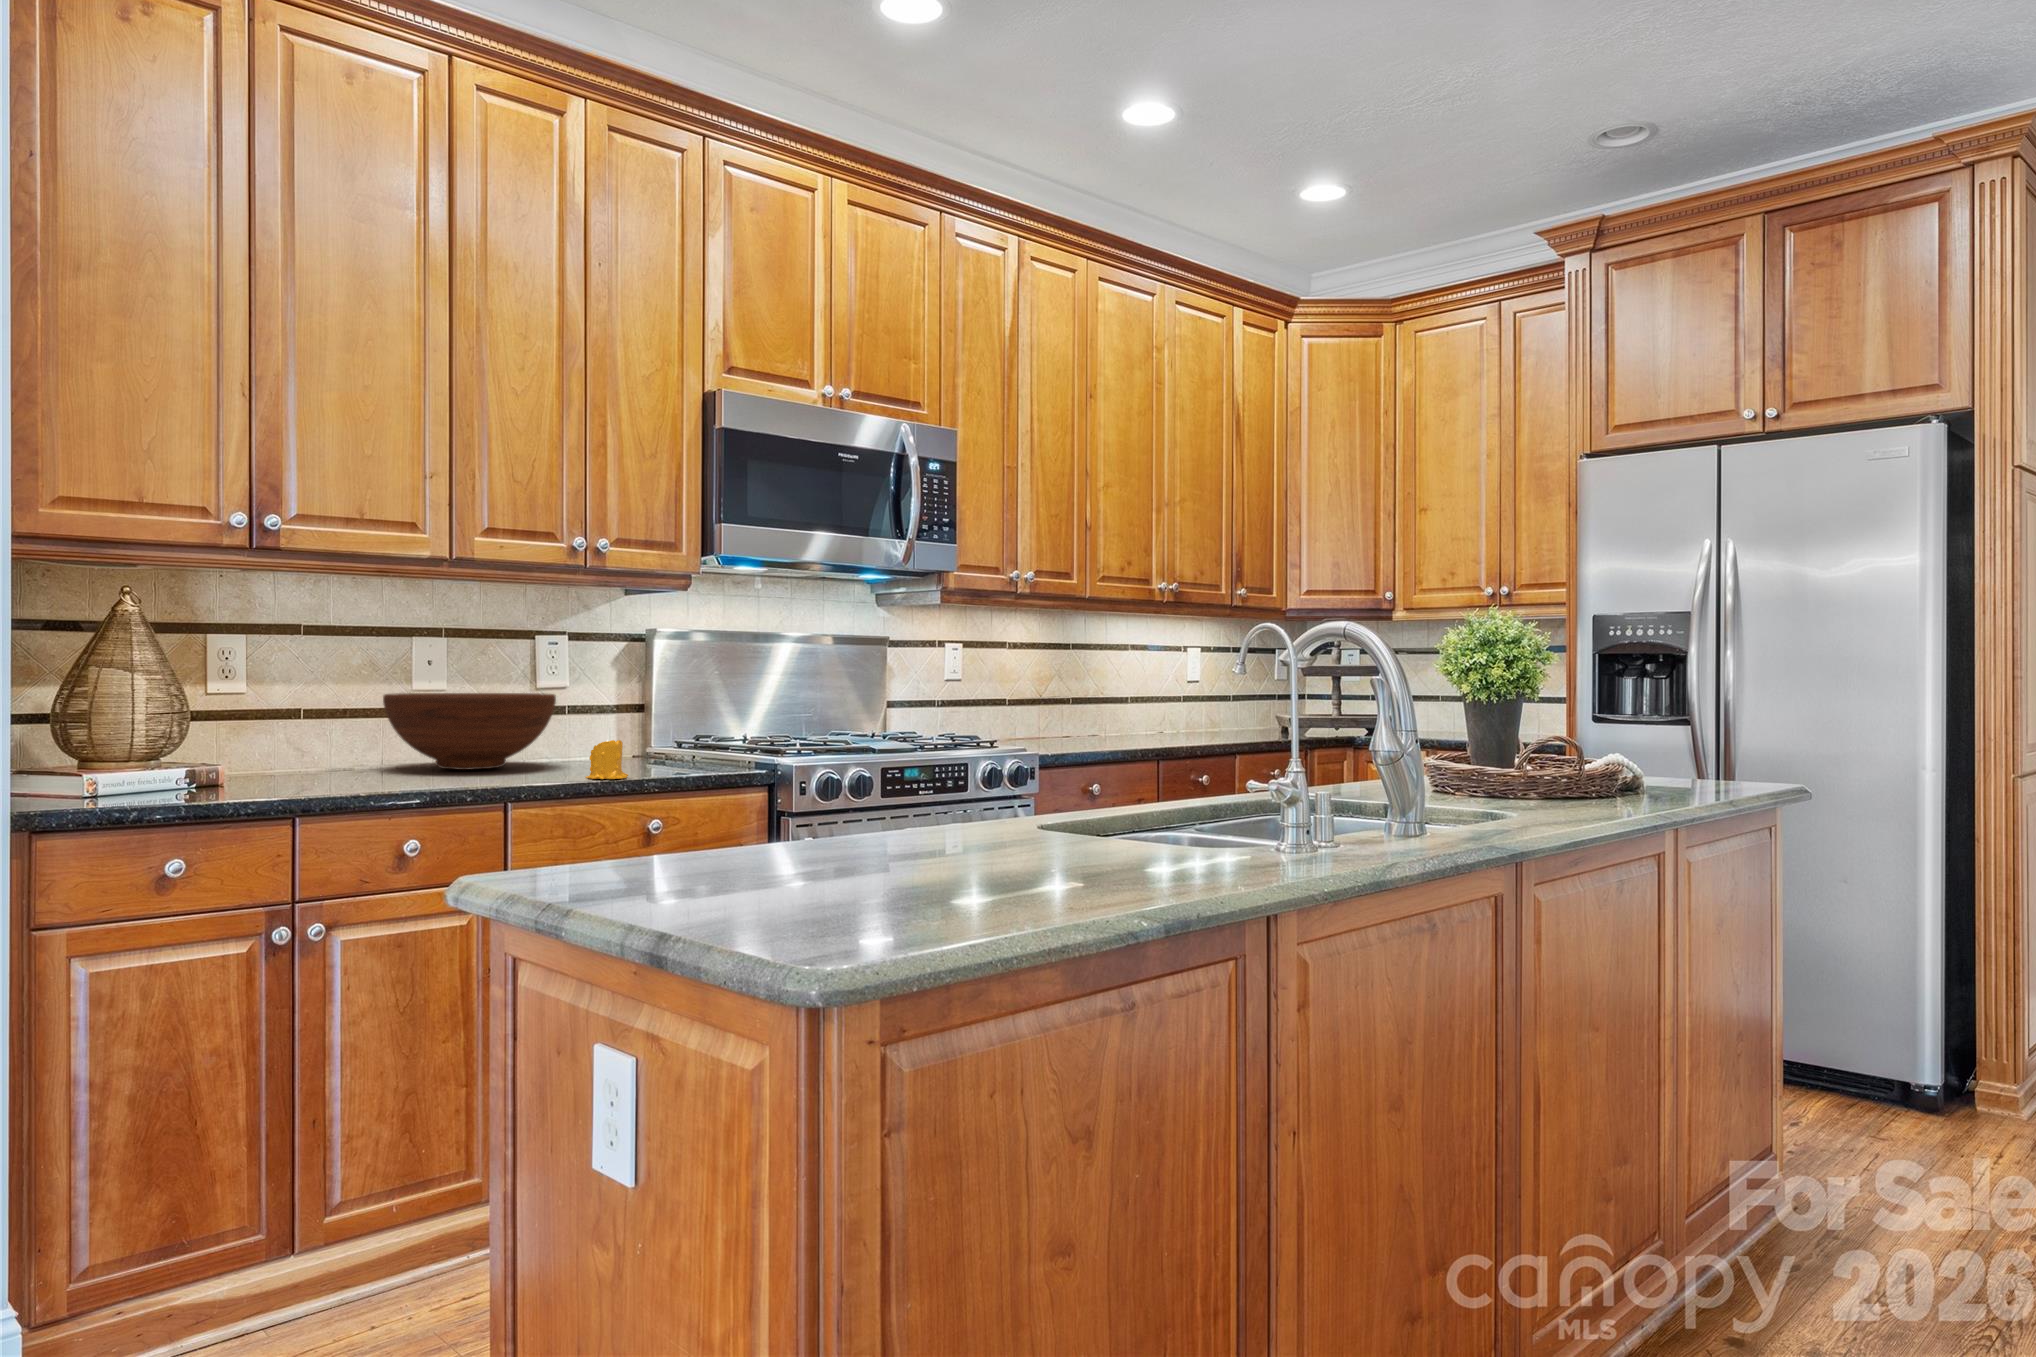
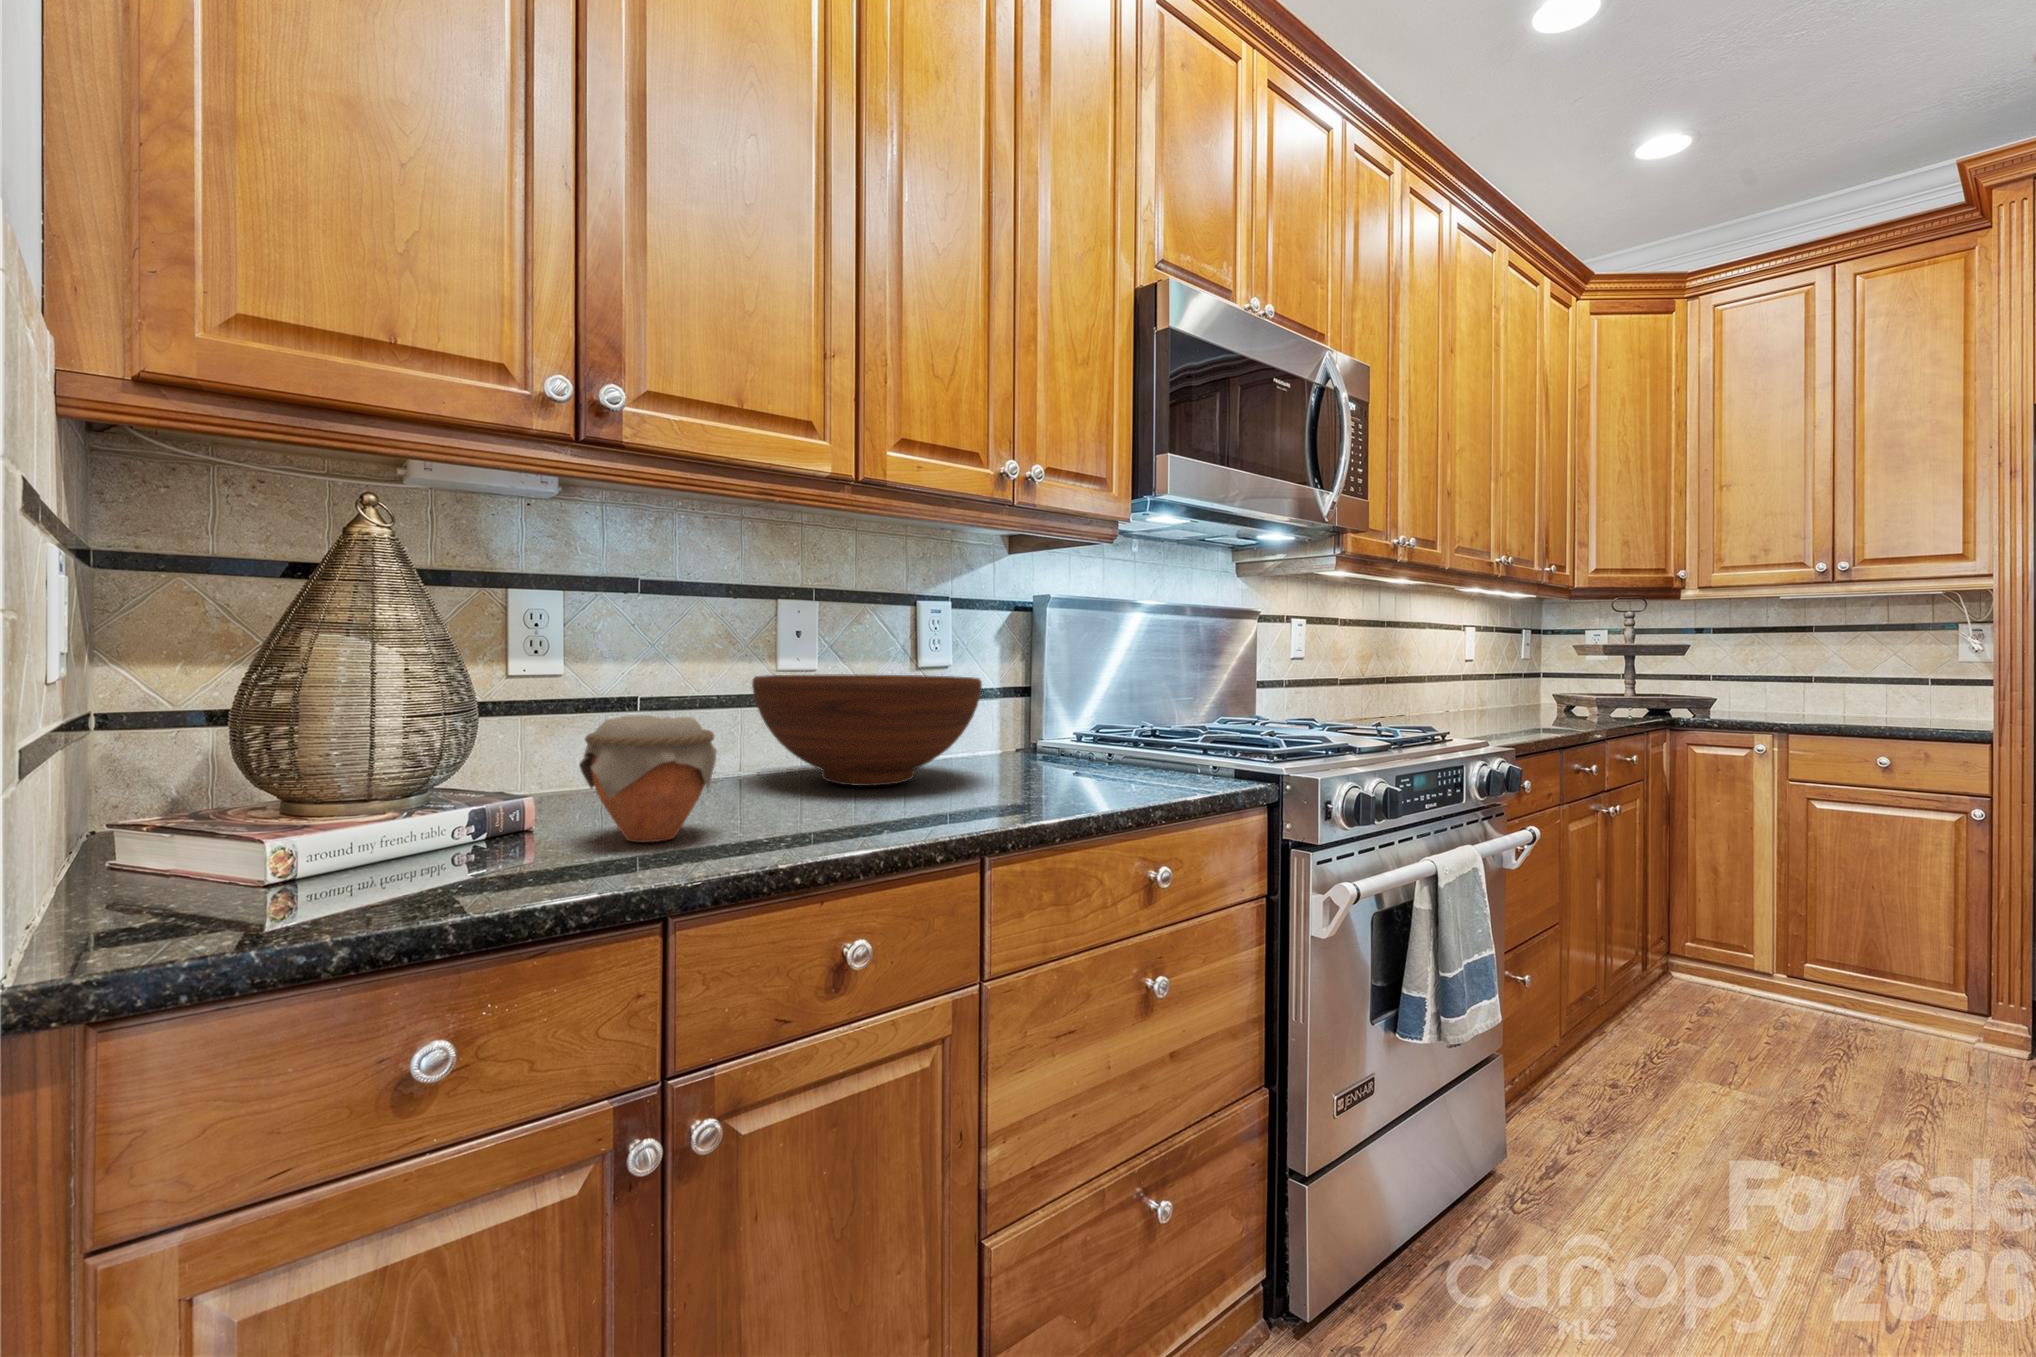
jar: none [250,716,337,789] -> present [579,715,717,842]
candle: present [585,740,628,779] -> none [1059,746,1121,810]

